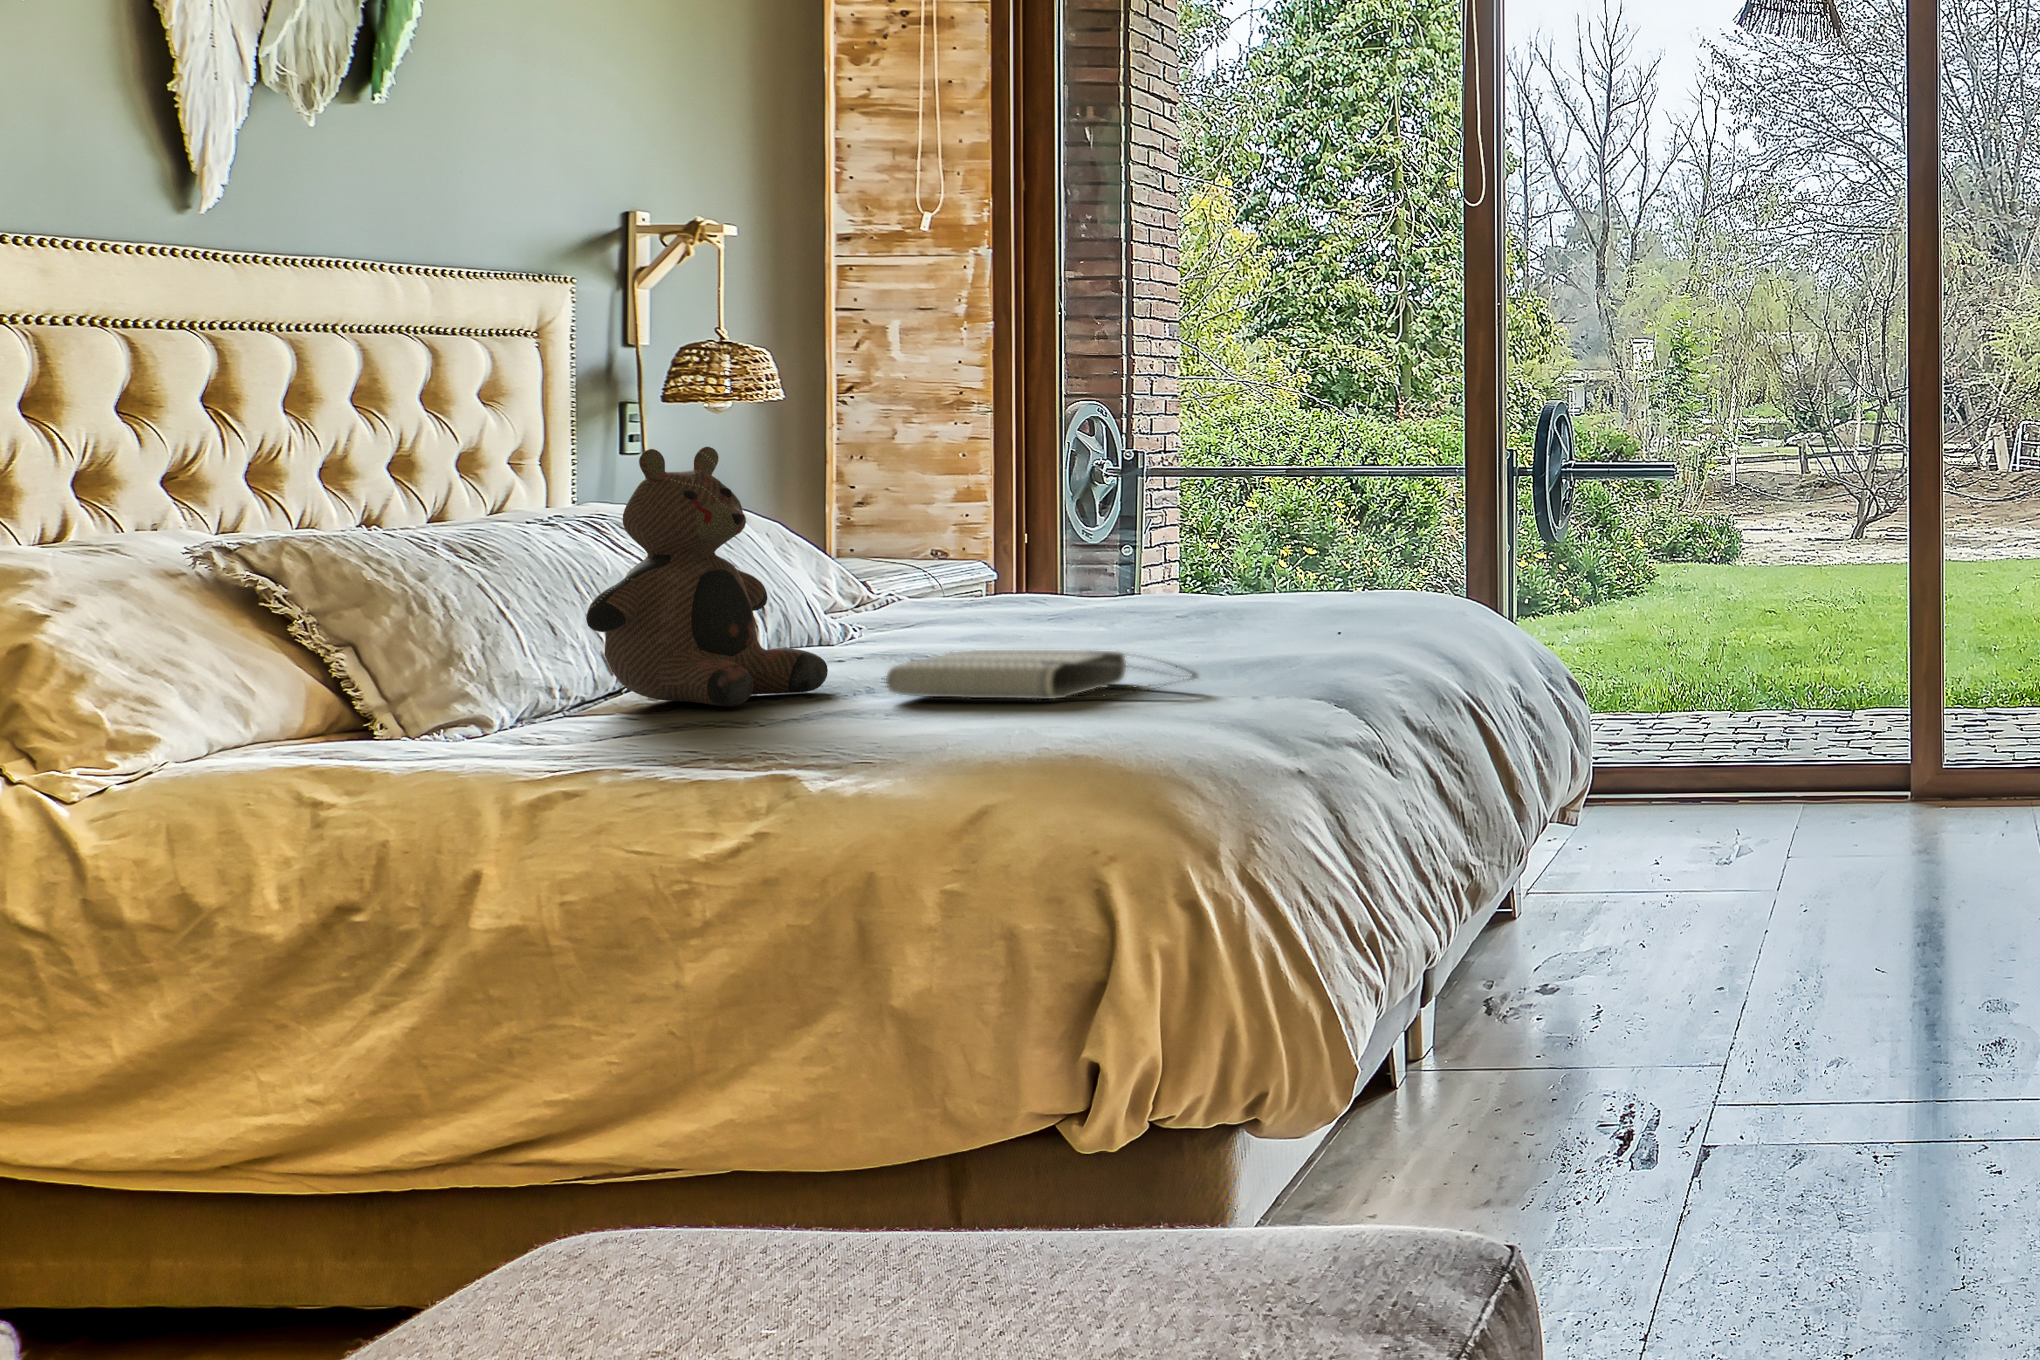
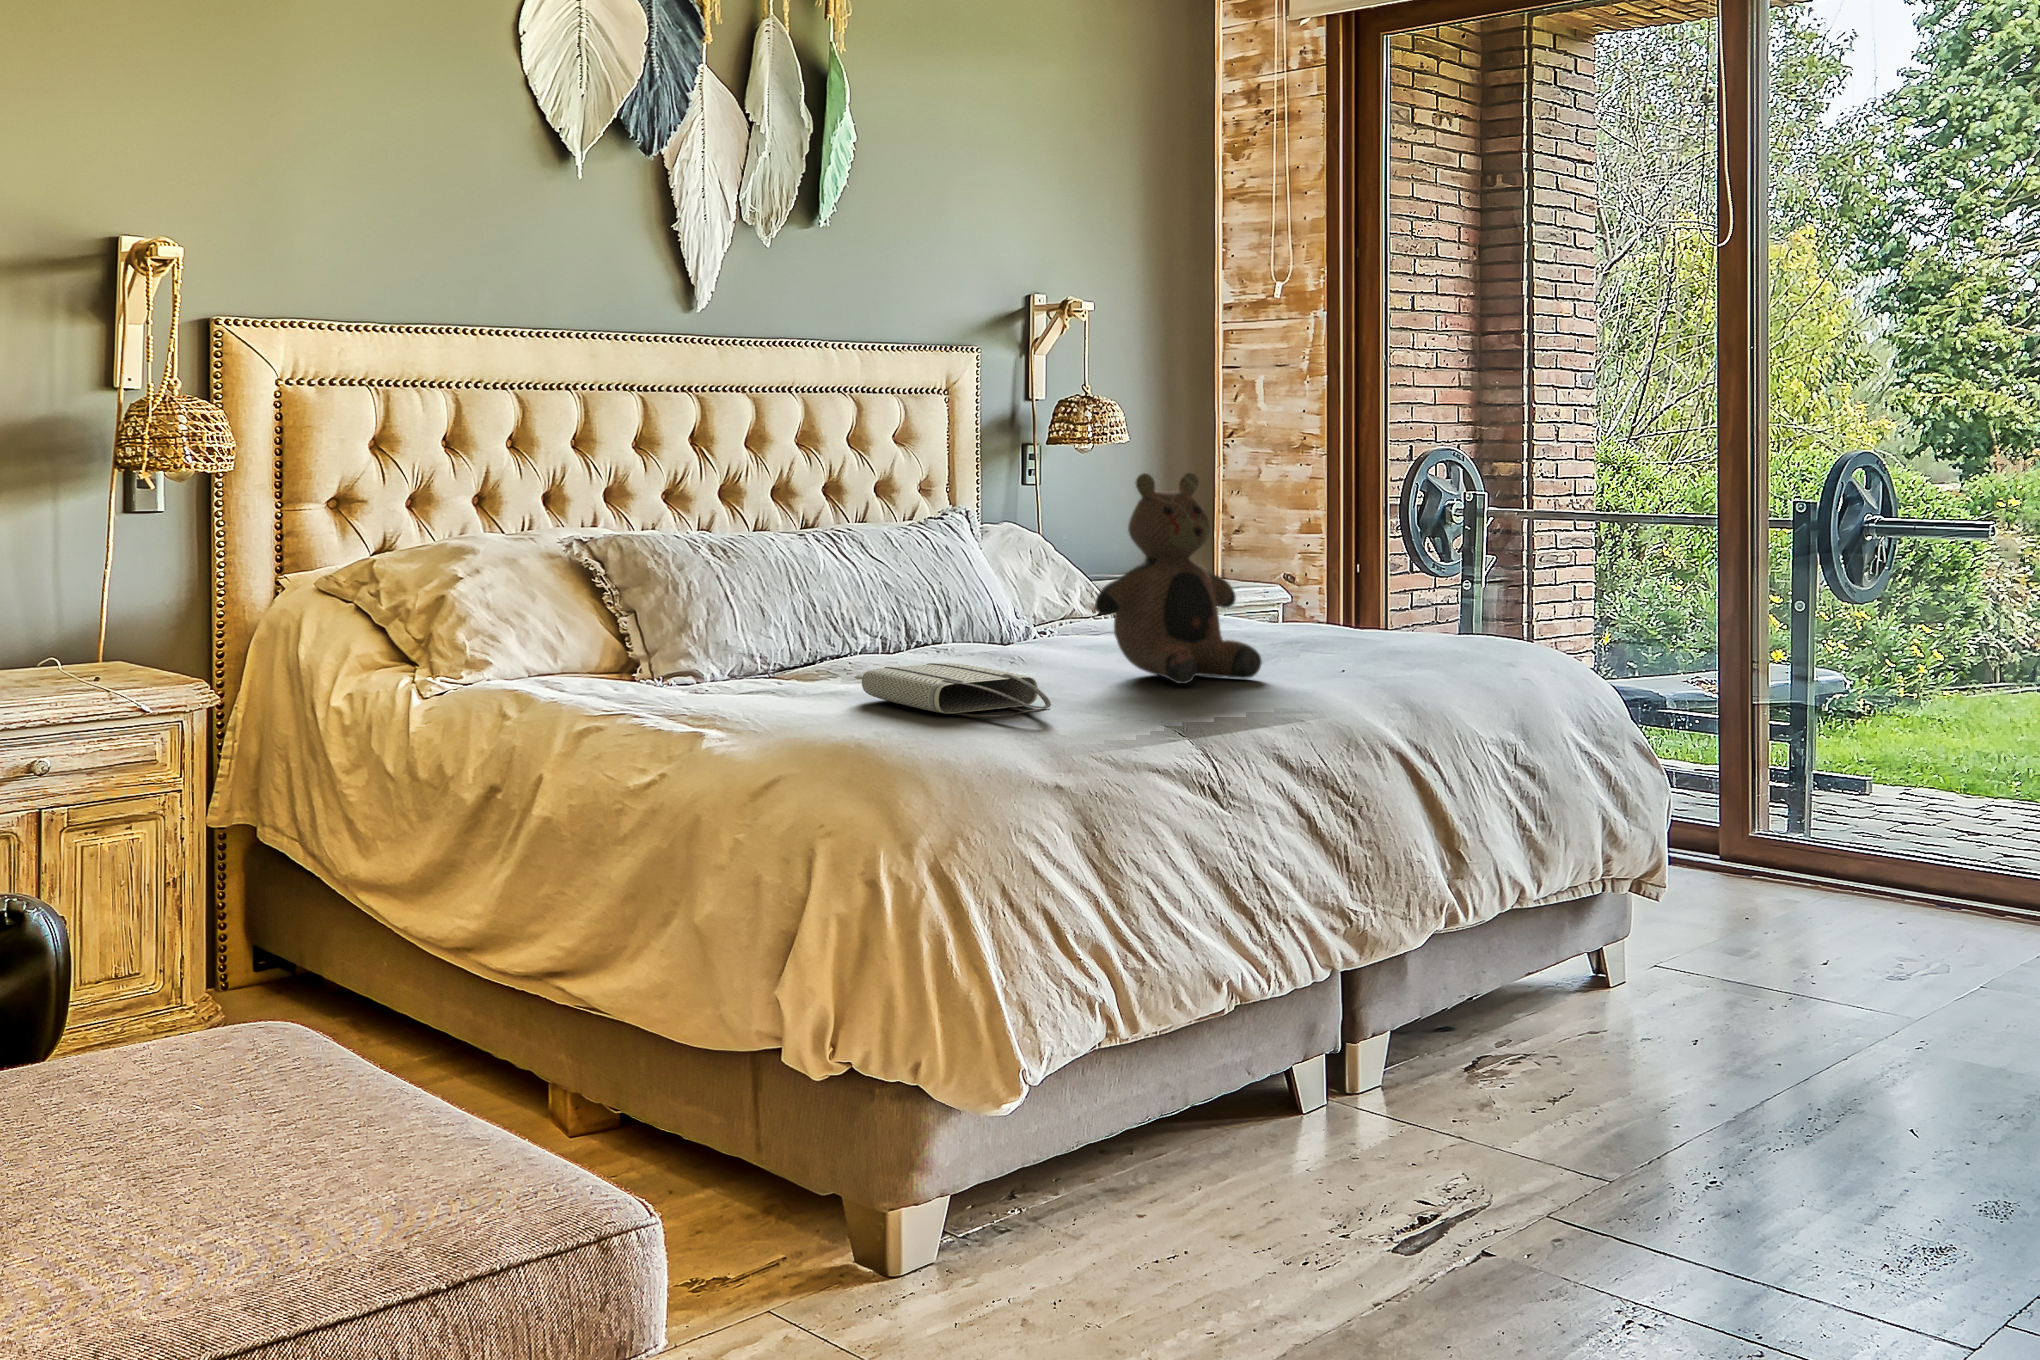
teddy bear: present [586,447,828,706] -> present [1095,473,1262,684]

